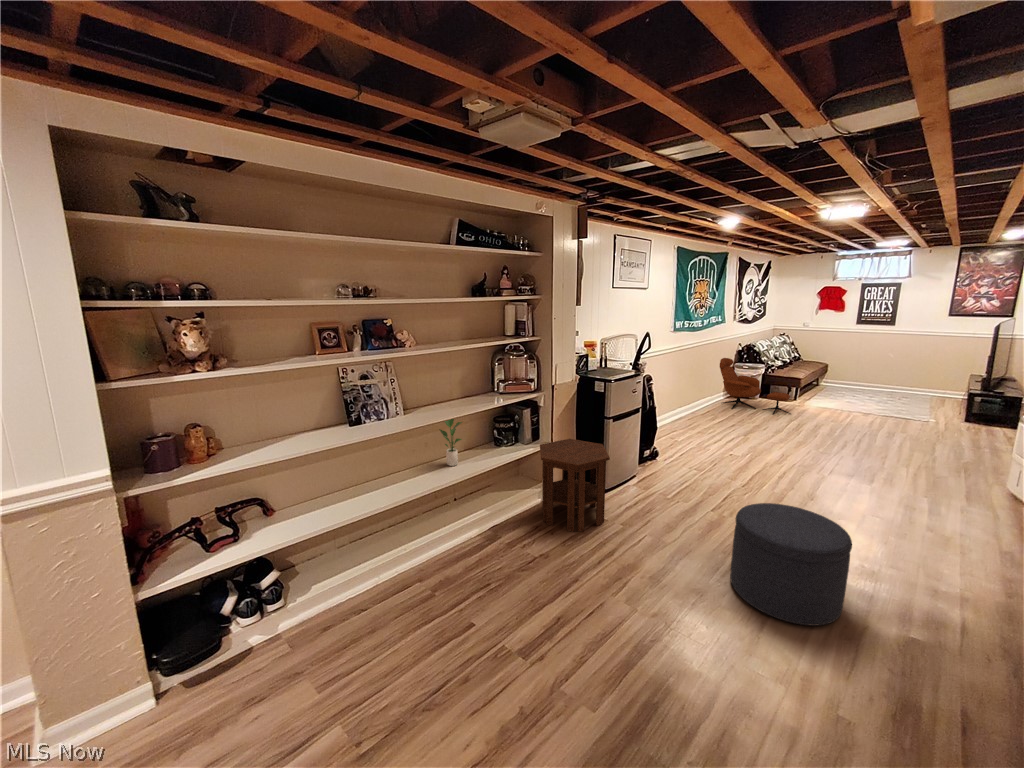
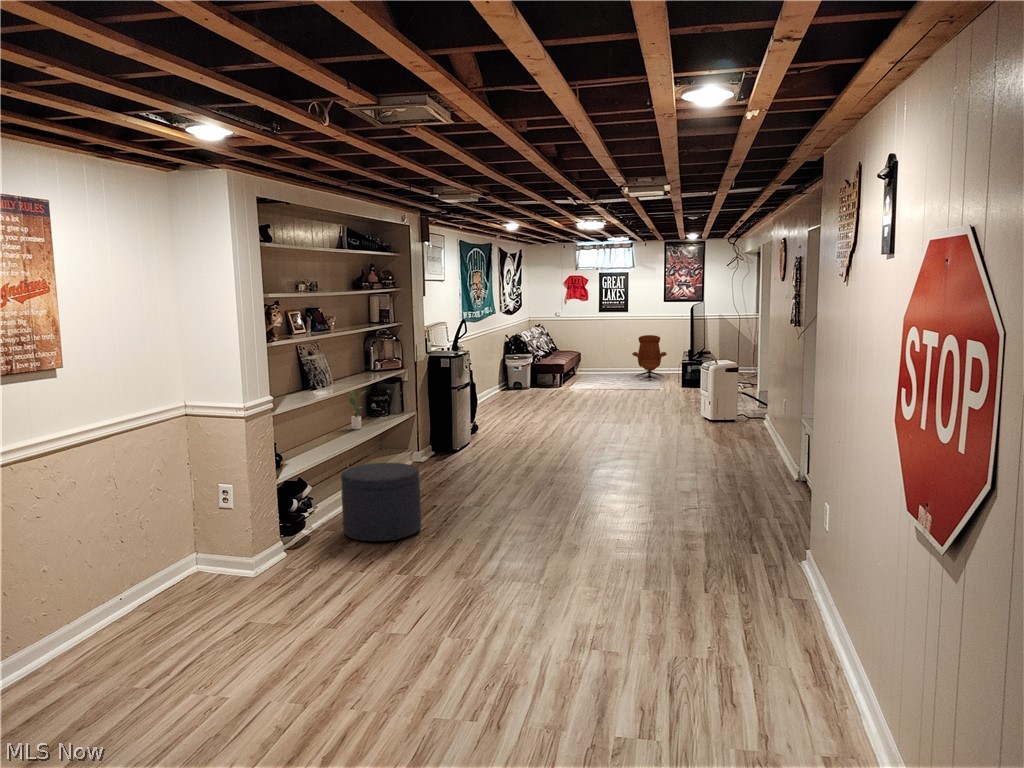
lounge chair: present [720,358,791,414] -> present [632,335,667,381]
side table: present [540,439,610,532] -> none [410,407,471,473]
ottoman: present [730,503,852,626] -> present [341,463,421,541]

